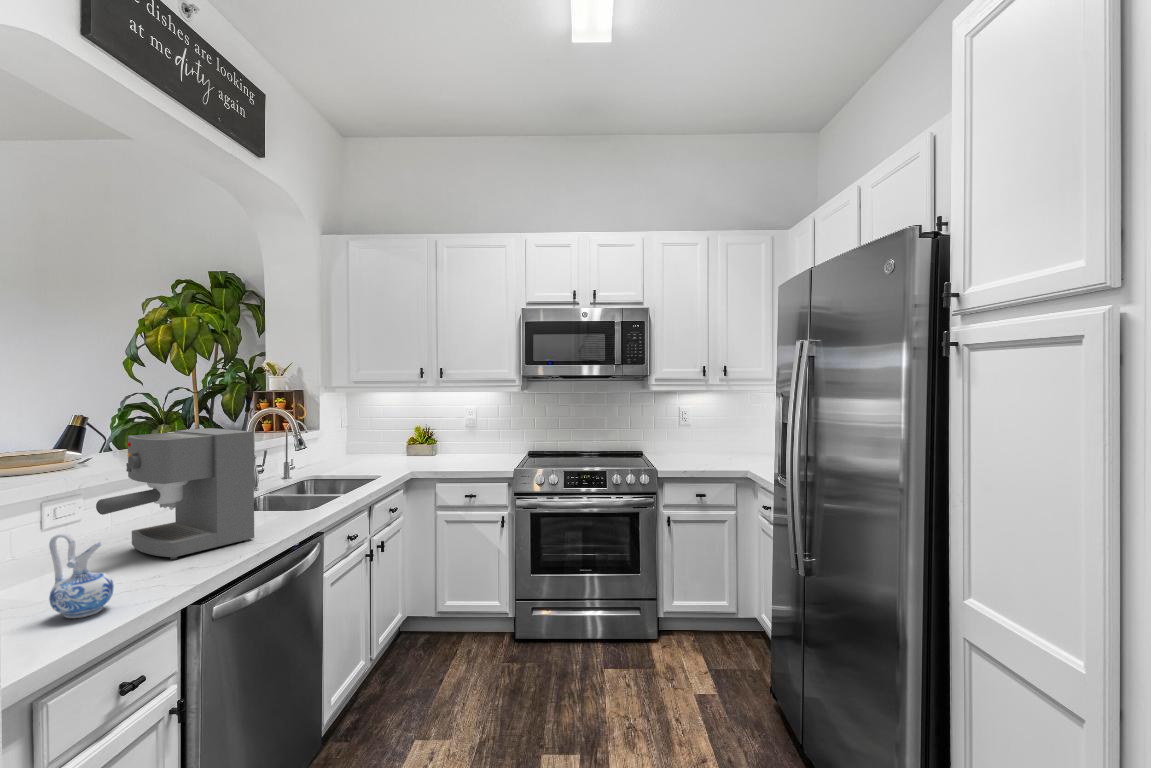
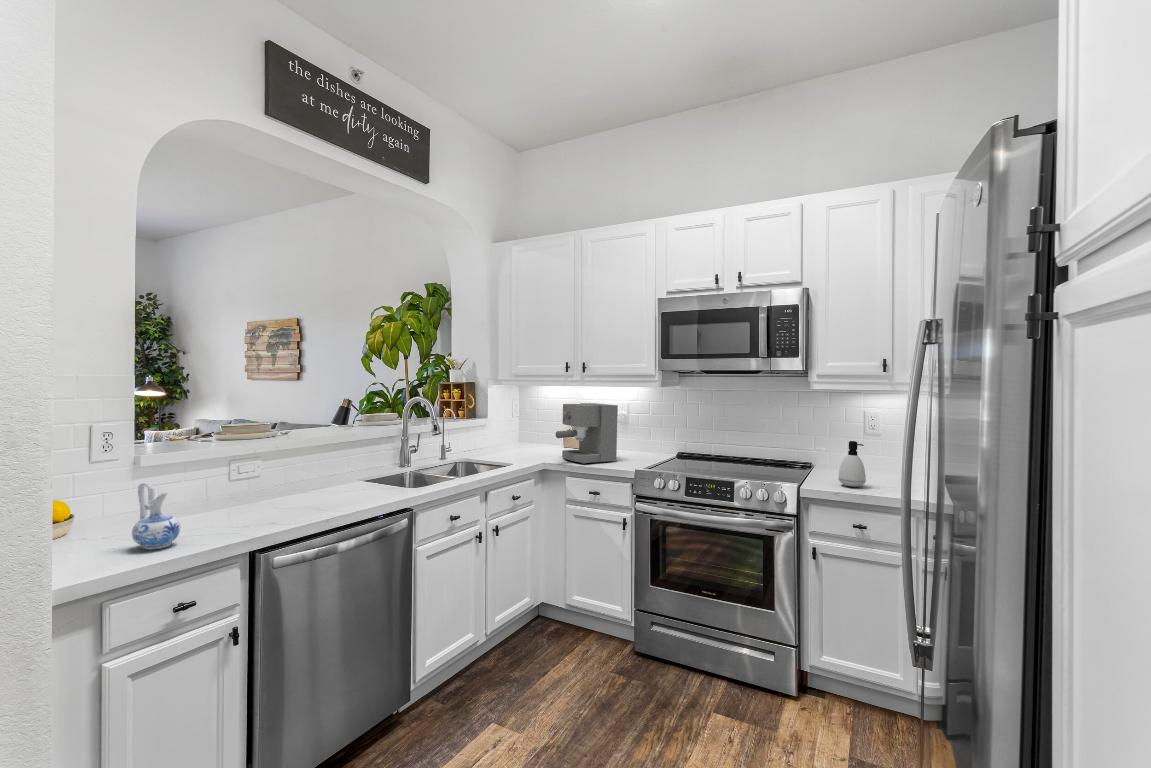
soap dispenser: none [675,423,695,461] -> present [838,441,866,487]
coffee maker: present [96,428,254,560] -> present [555,403,618,464]

